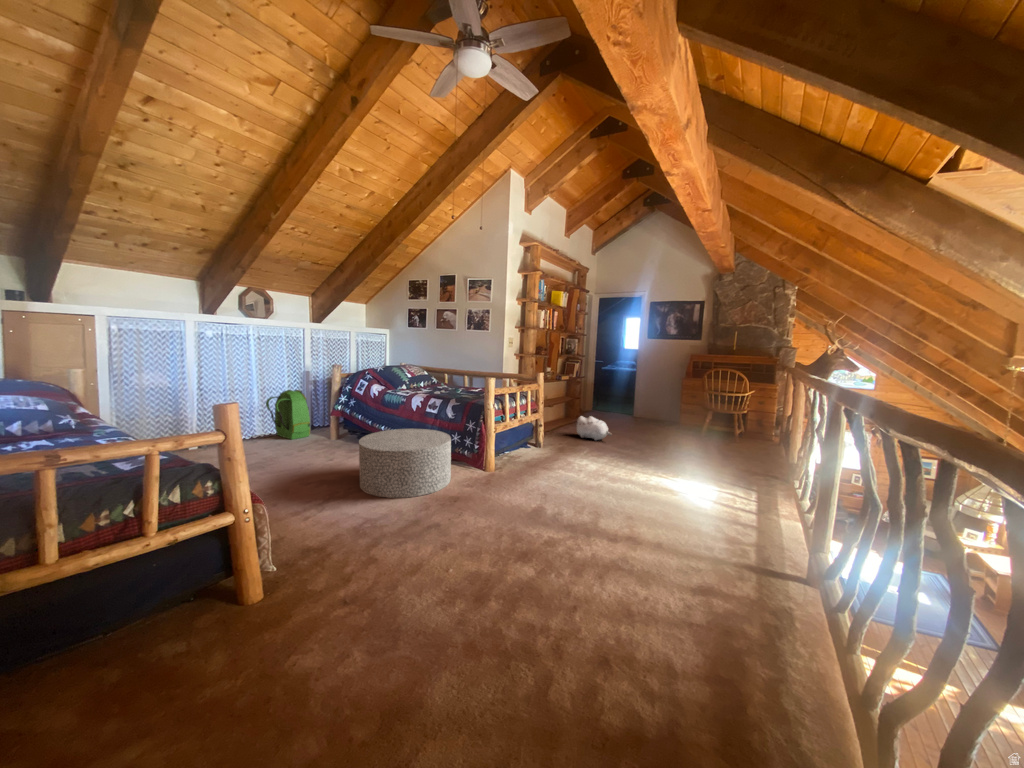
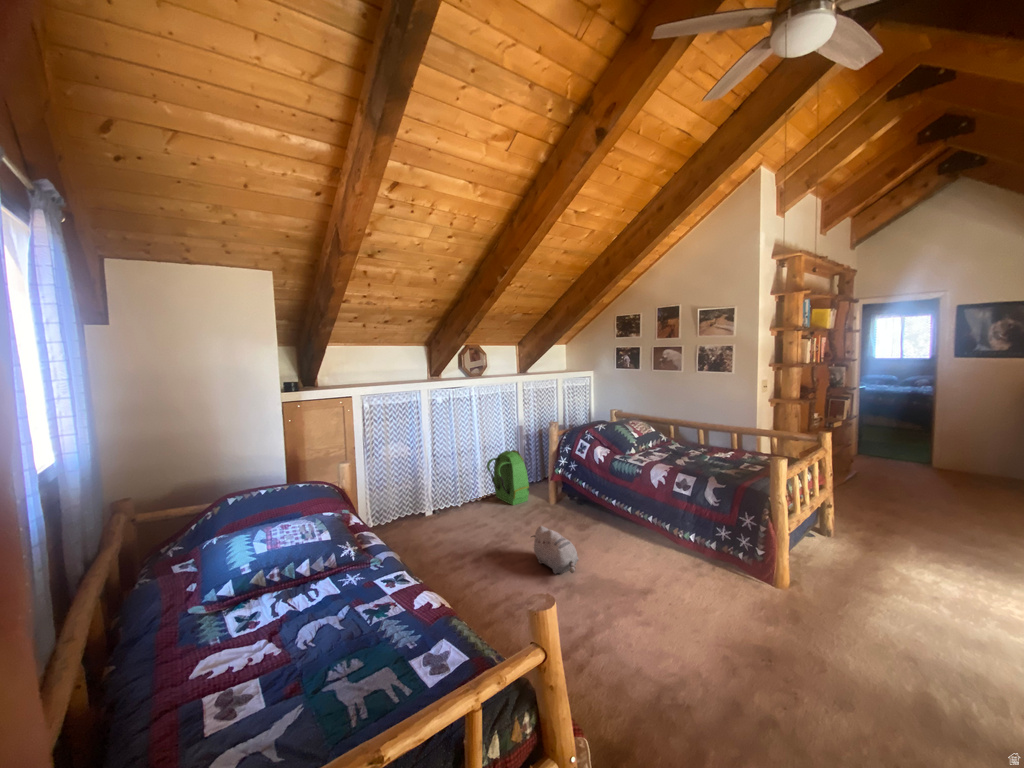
plush toy: present [576,416,612,440] -> present [531,526,578,574]
ottoman: present [359,429,451,498] -> none [619,522,744,642]

